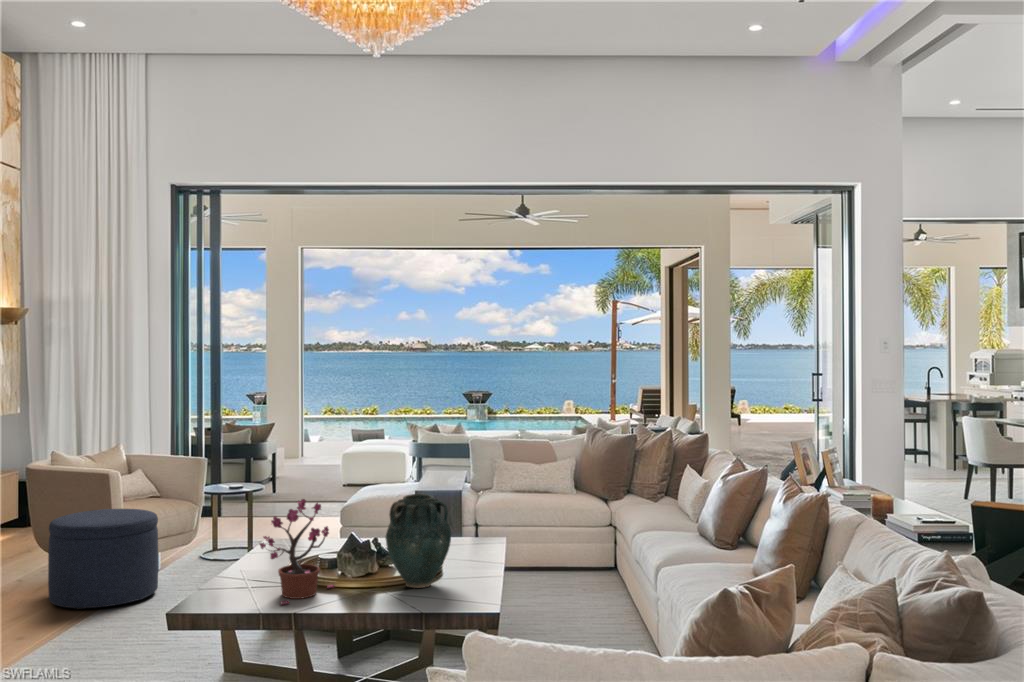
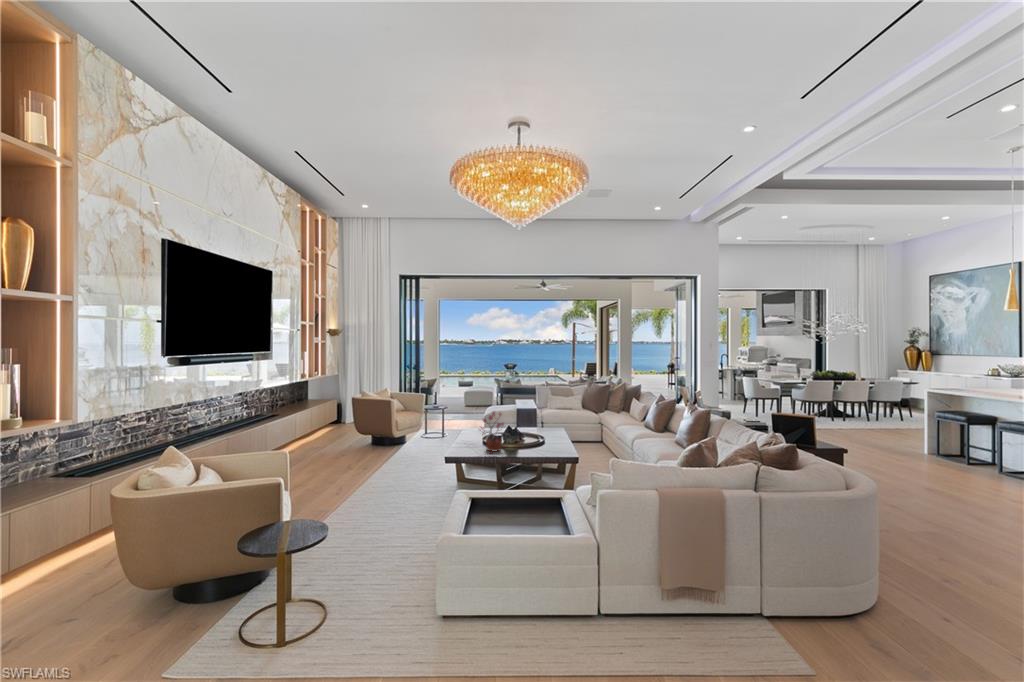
vase: present [386,494,451,588] -> none [527,409,554,447]
ottoman: present [48,509,158,610] -> none [369,415,413,458]

